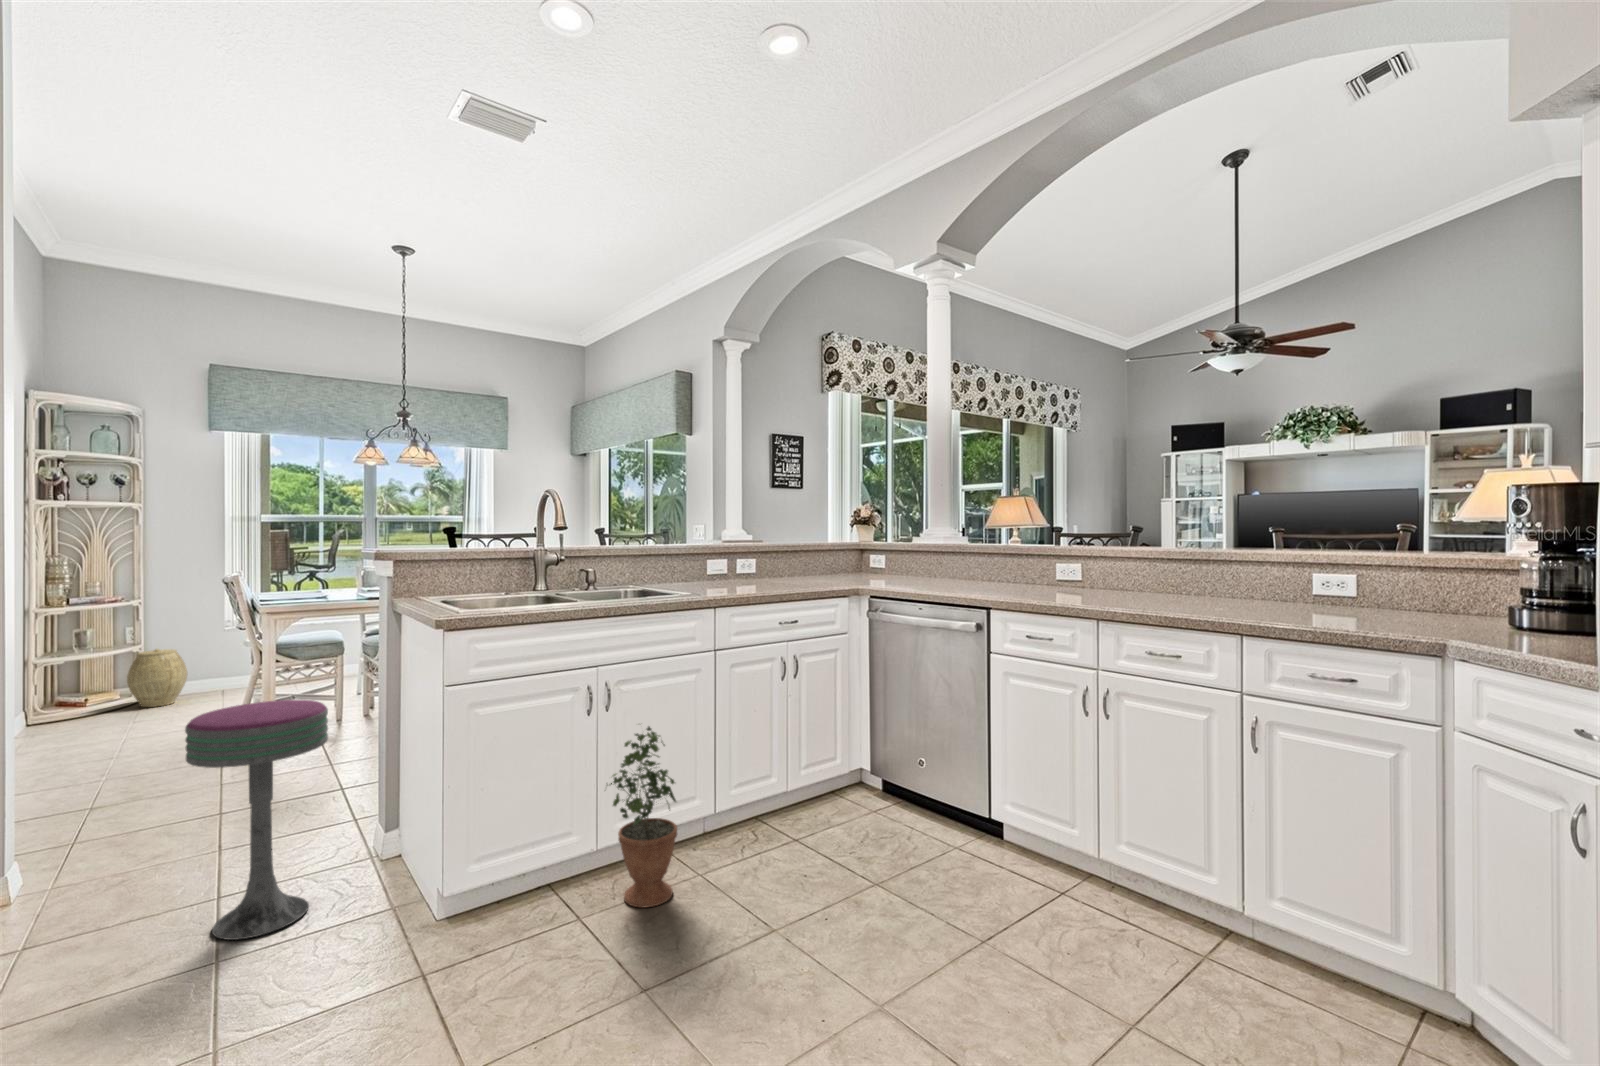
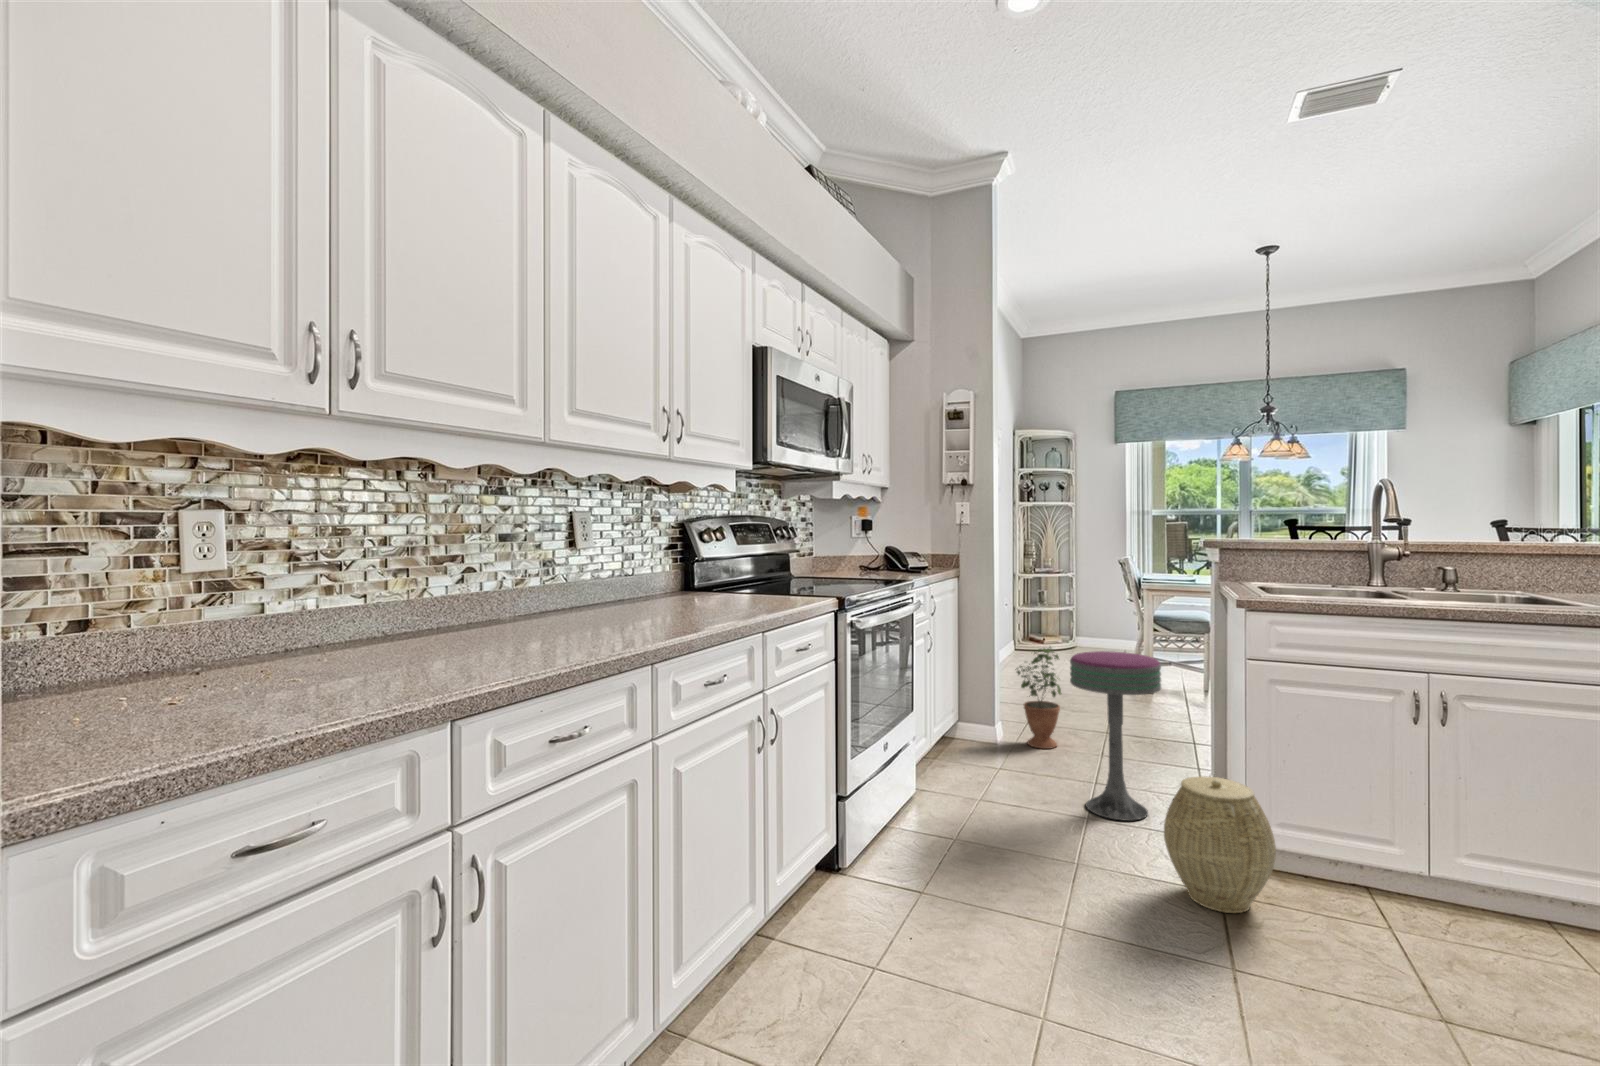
woven basket: present [127,649,187,707] -> present [1164,776,1276,913]
potted plant: present [610,727,677,907] -> present [1016,648,1062,749]

